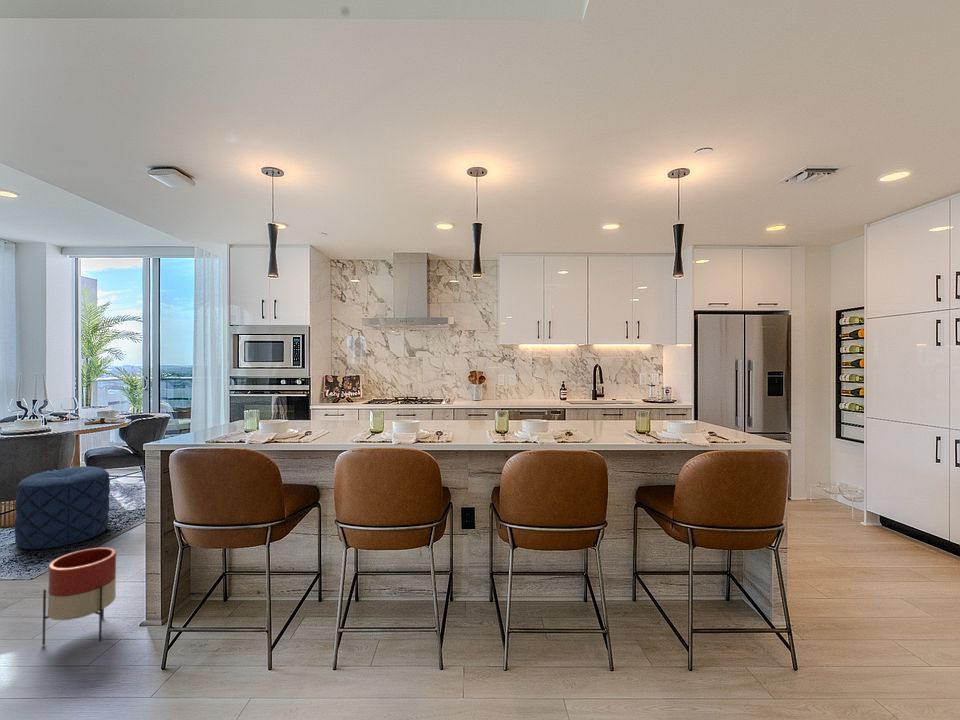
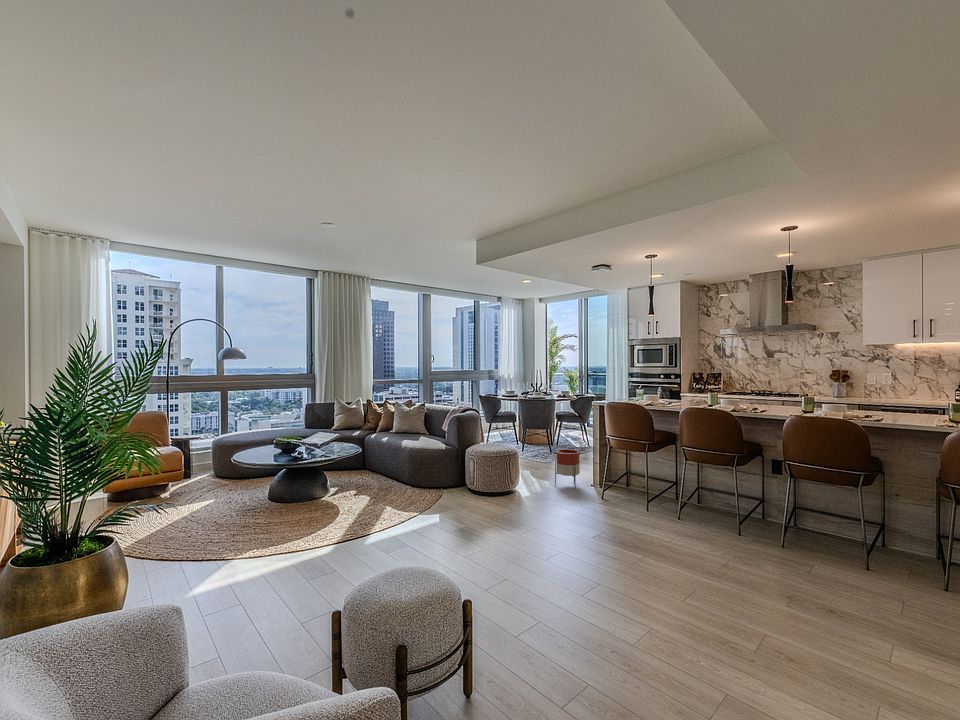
pouf: present [14,466,110,549] -> none [533,420,569,458]

